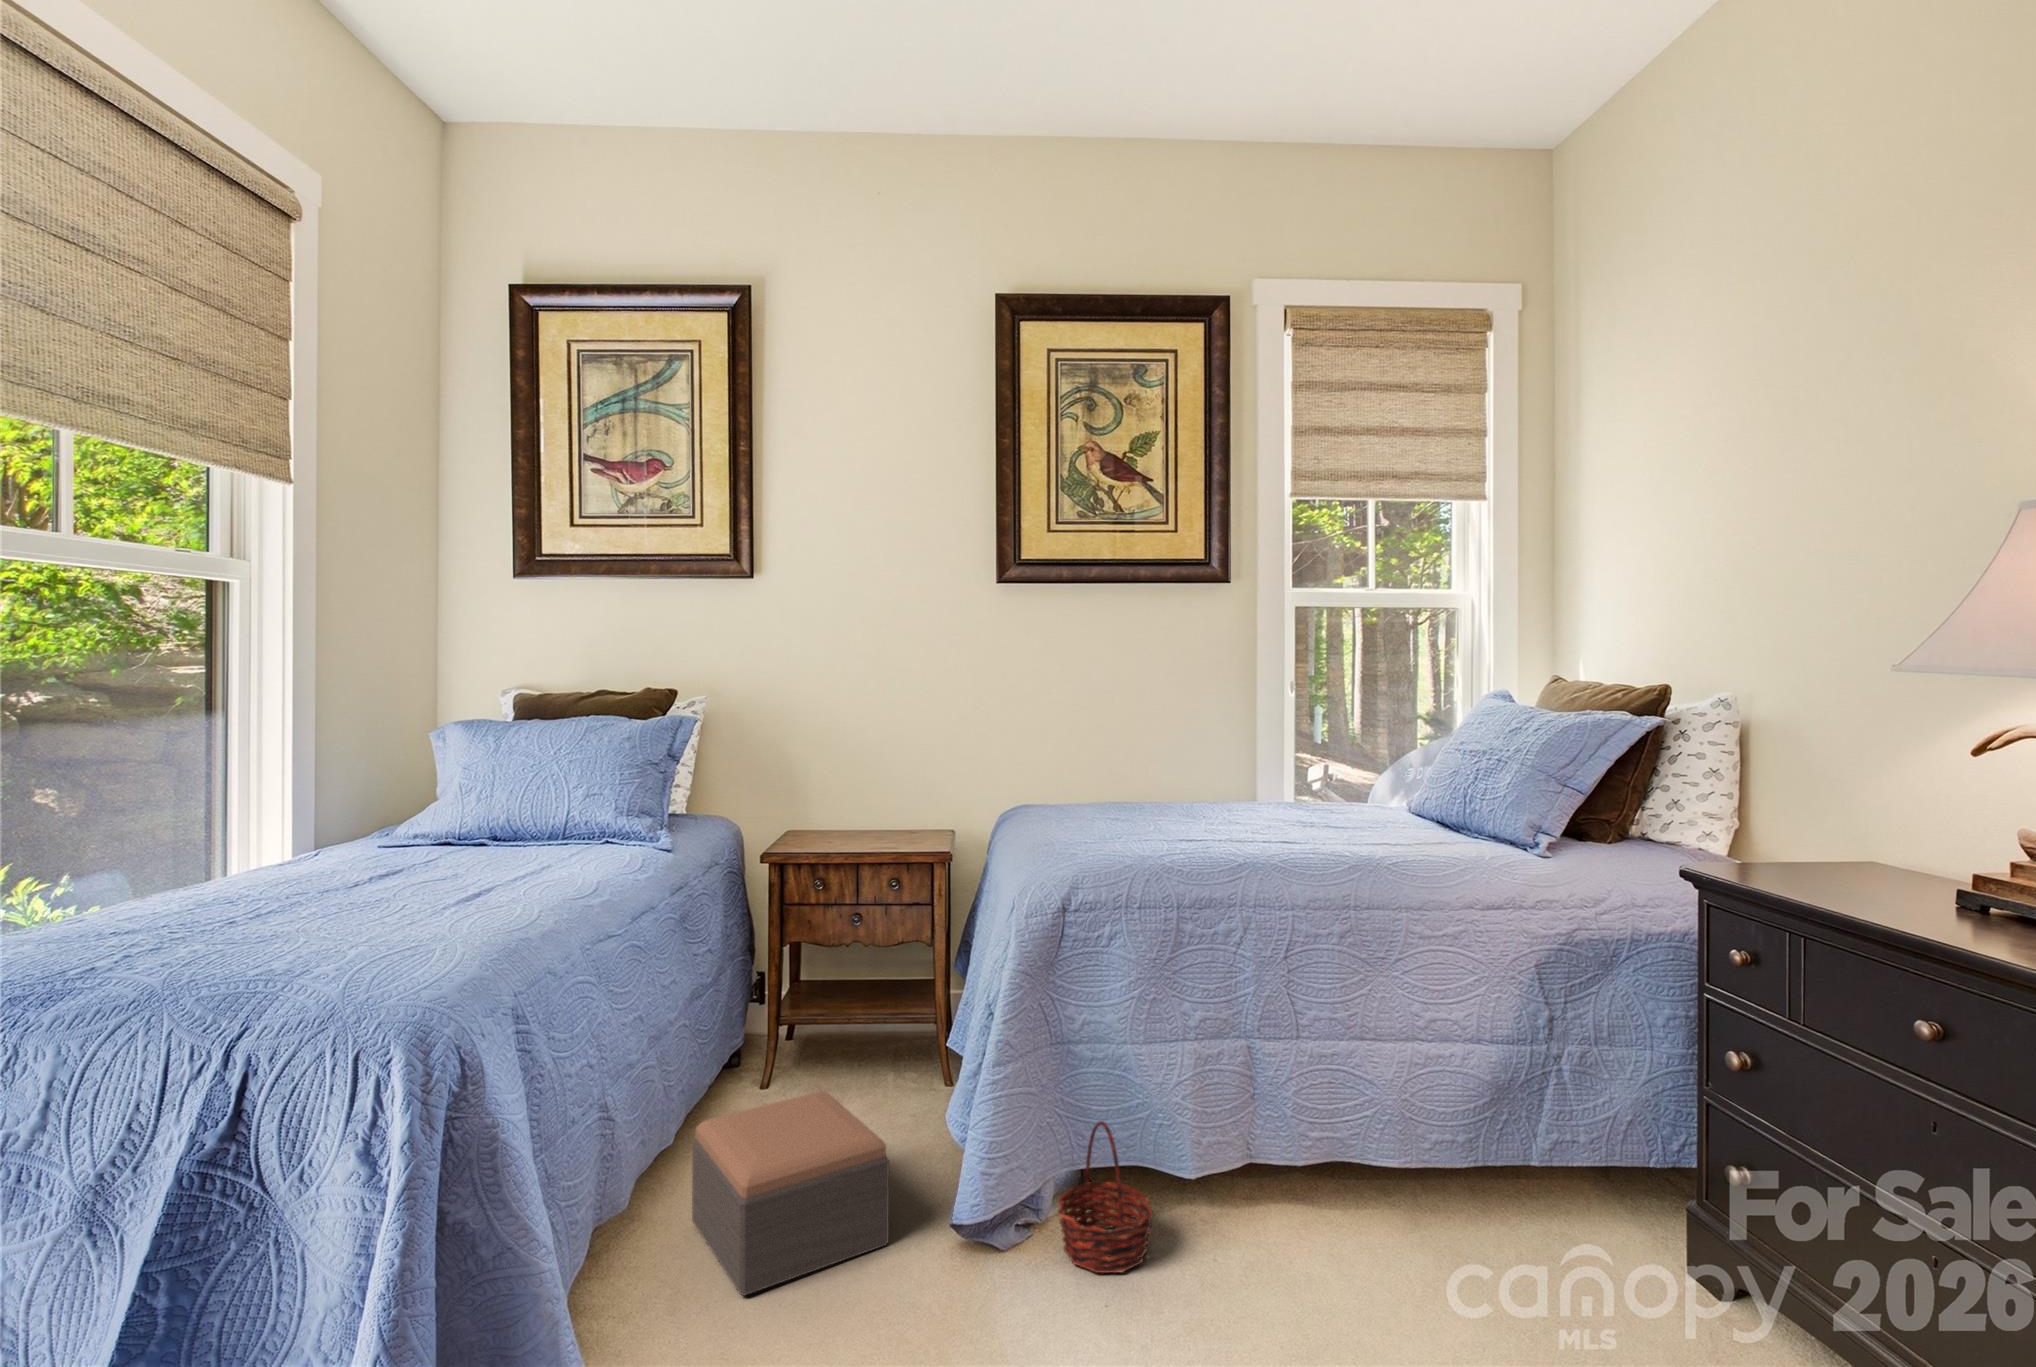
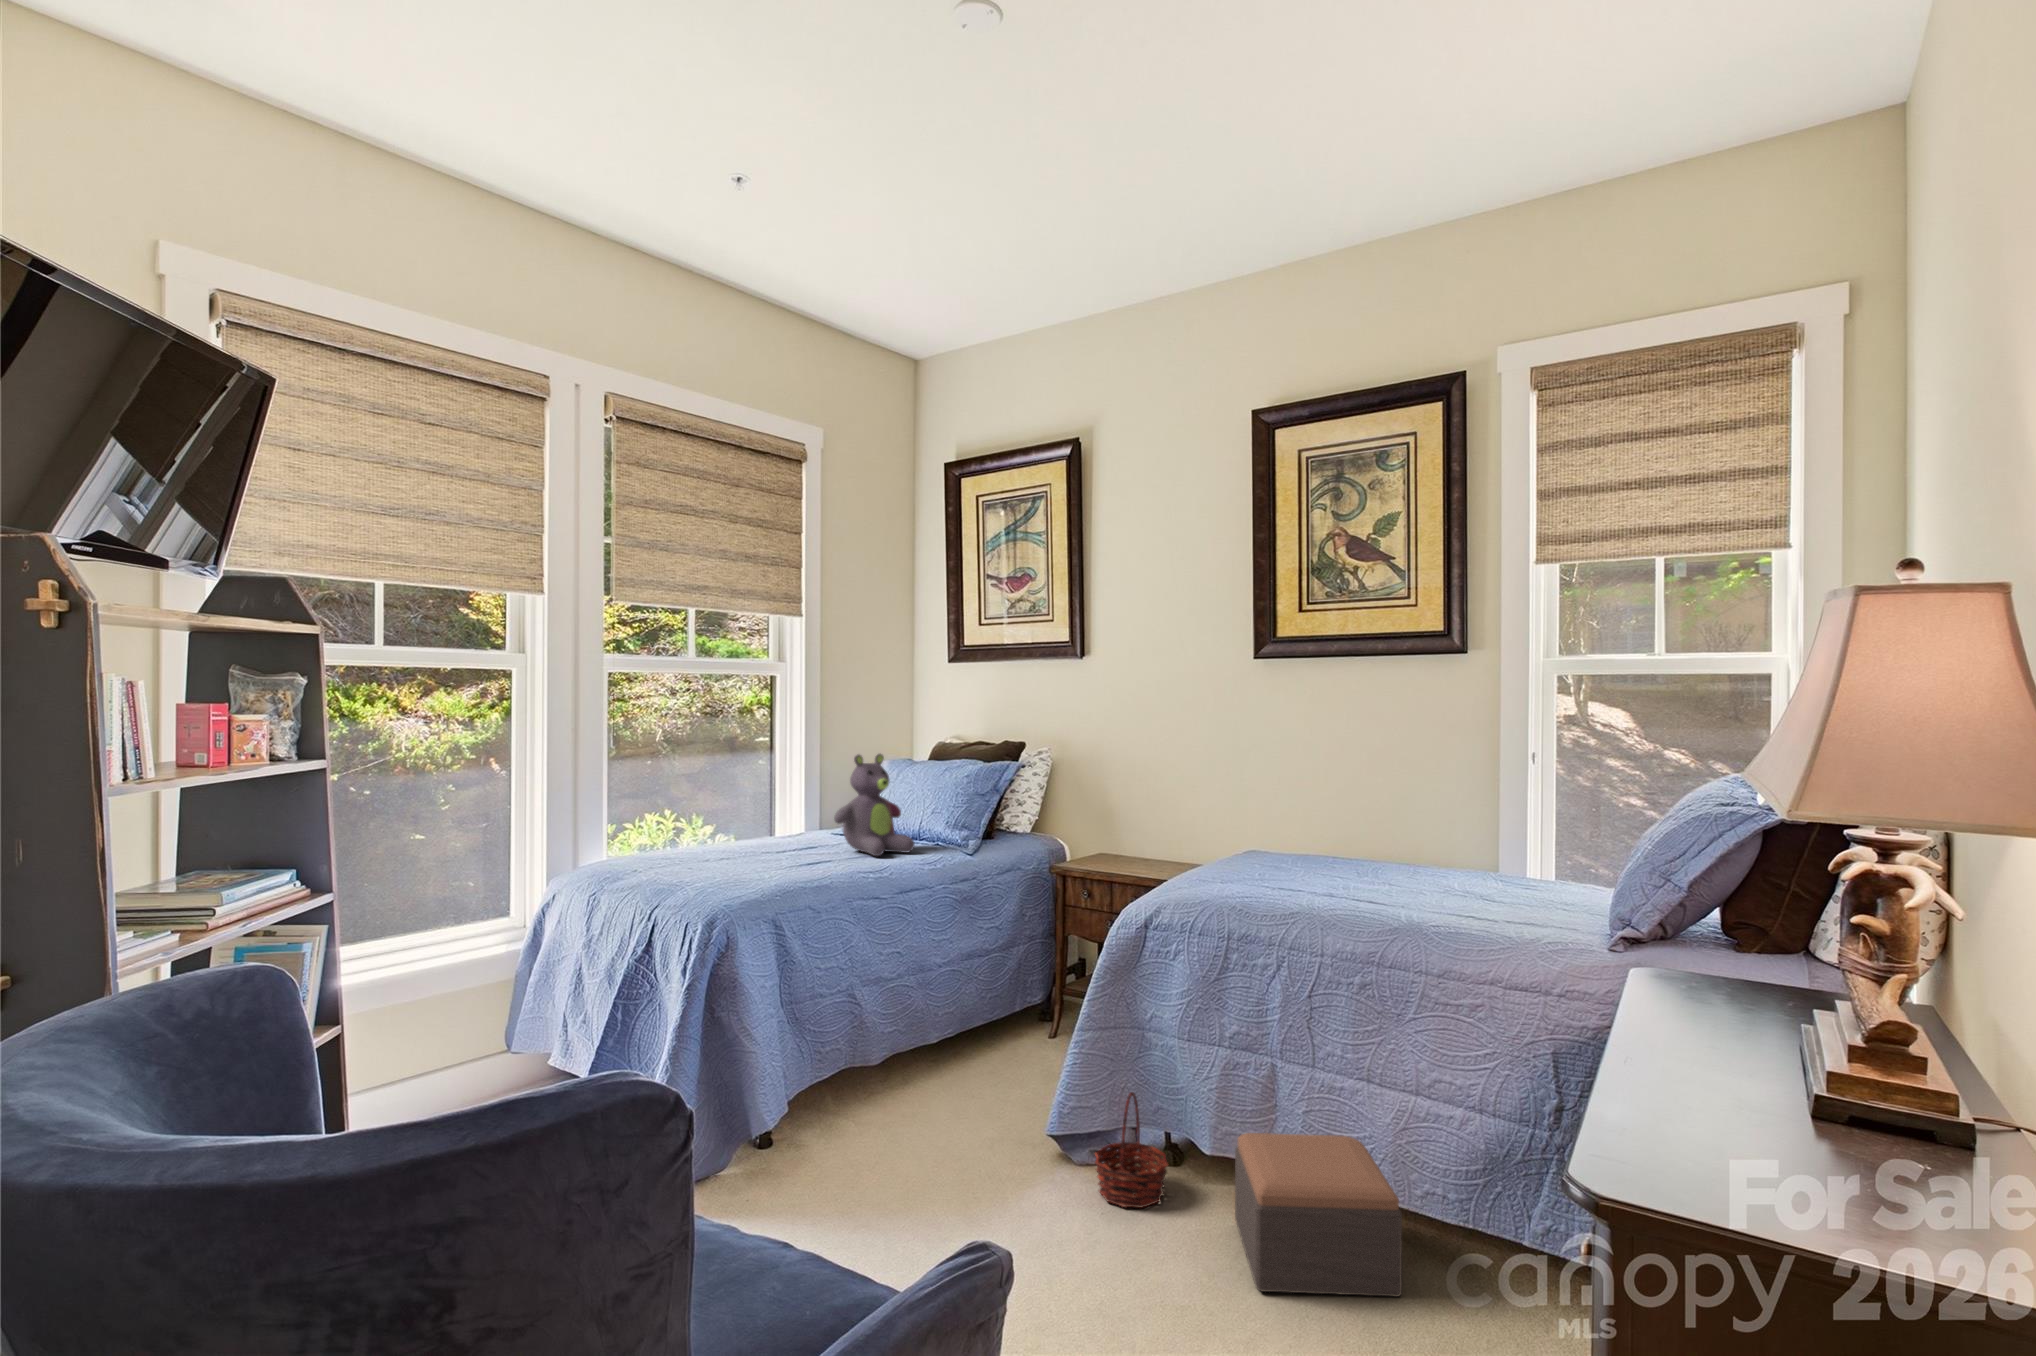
stuffed bear: none [464,704,596,863] -> present [834,754,915,856]
footstool: present [692,1091,889,1296] -> present [1235,1133,1402,1297]

